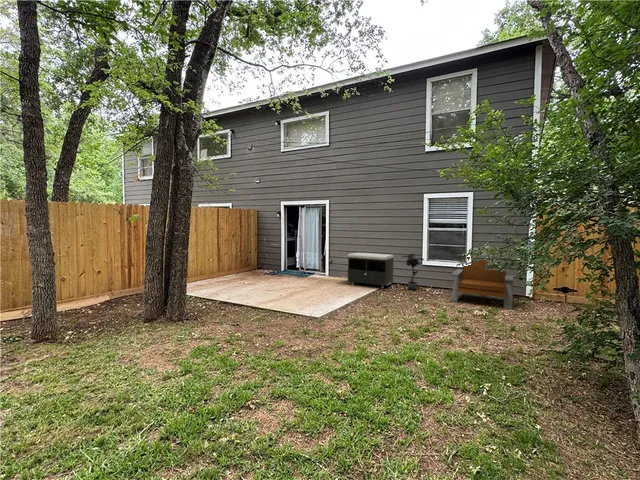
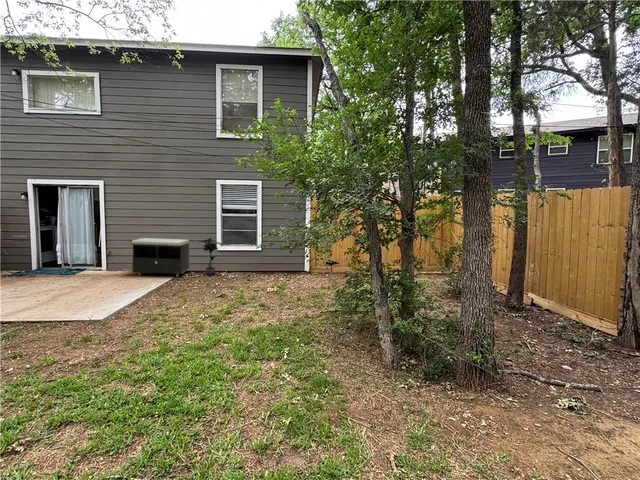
lounge chair: present [450,252,514,309] -> none [248,235,299,284]

